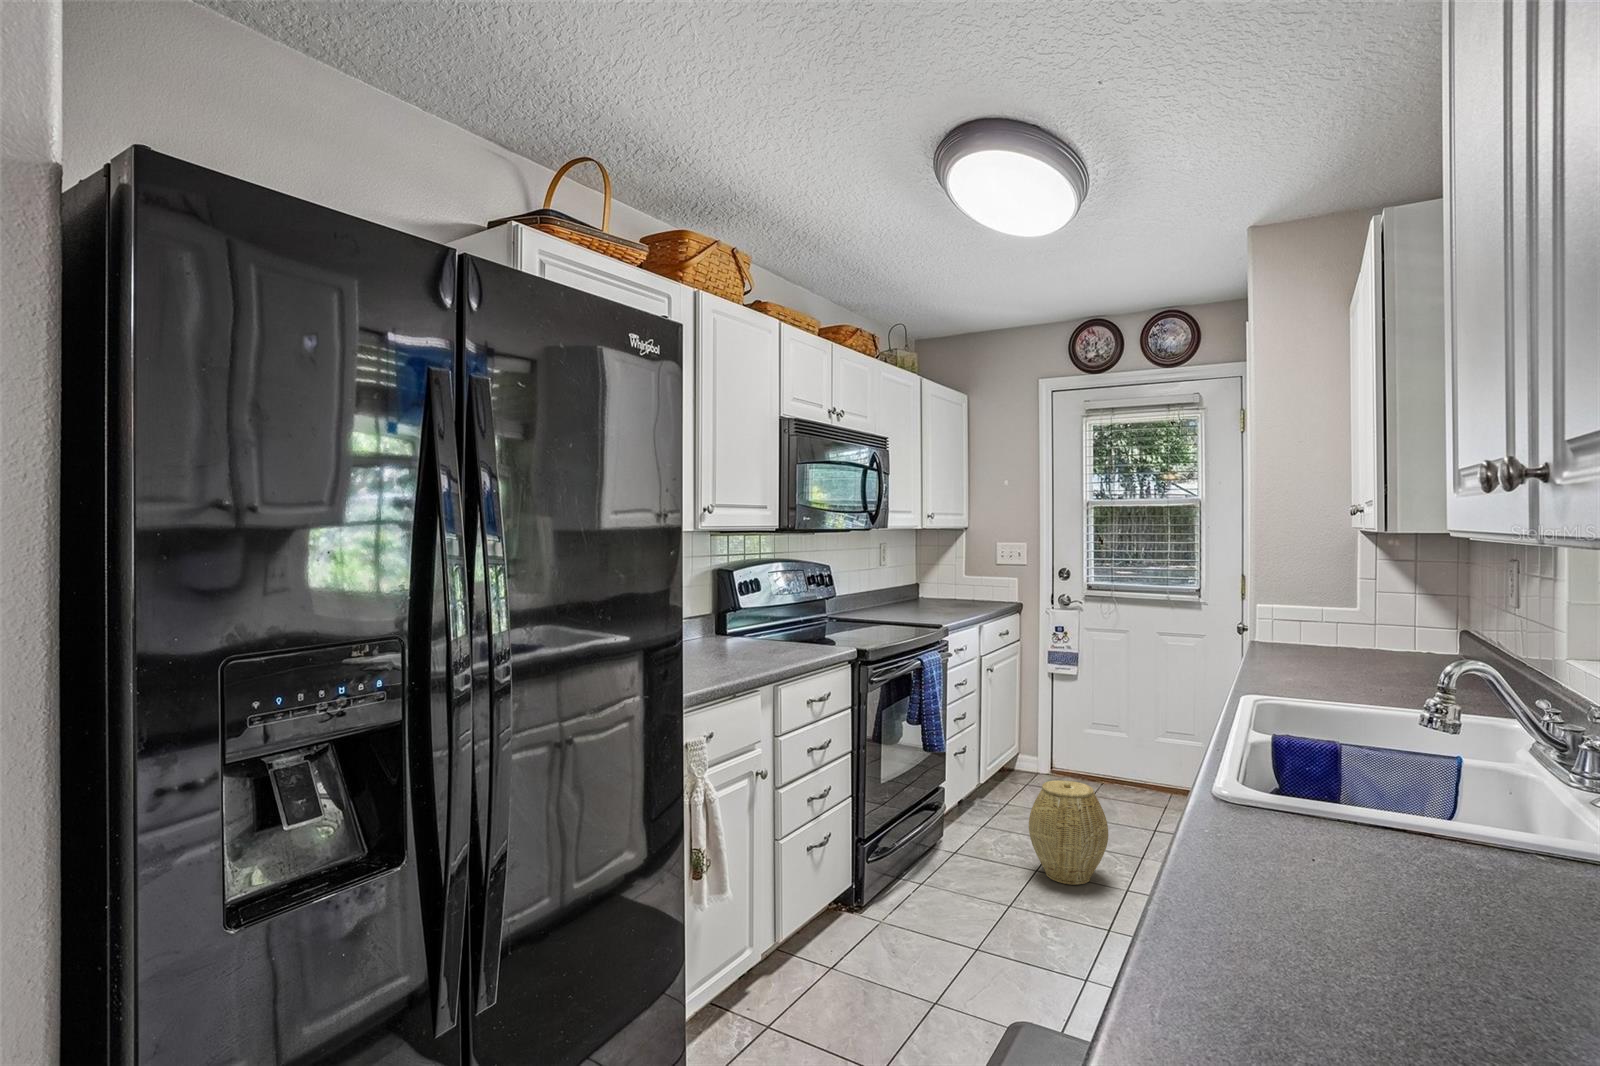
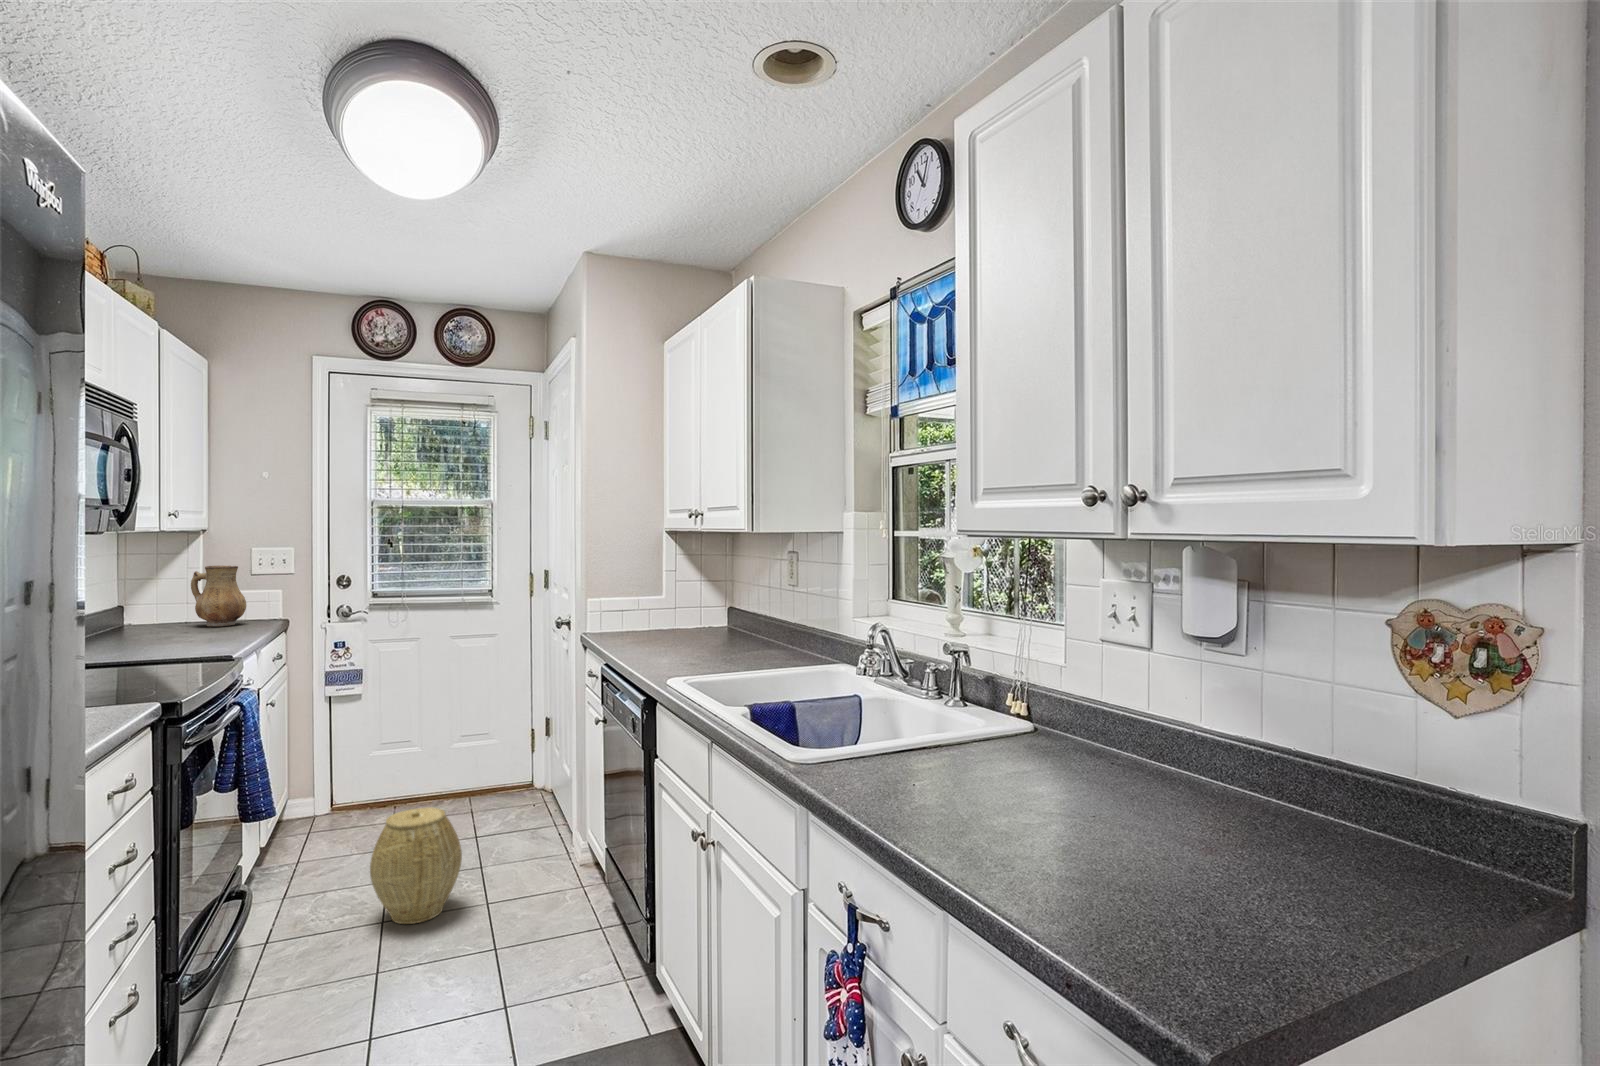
ceramic pitcher: none [955,556,990,604] -> present [191,566,246,626]

